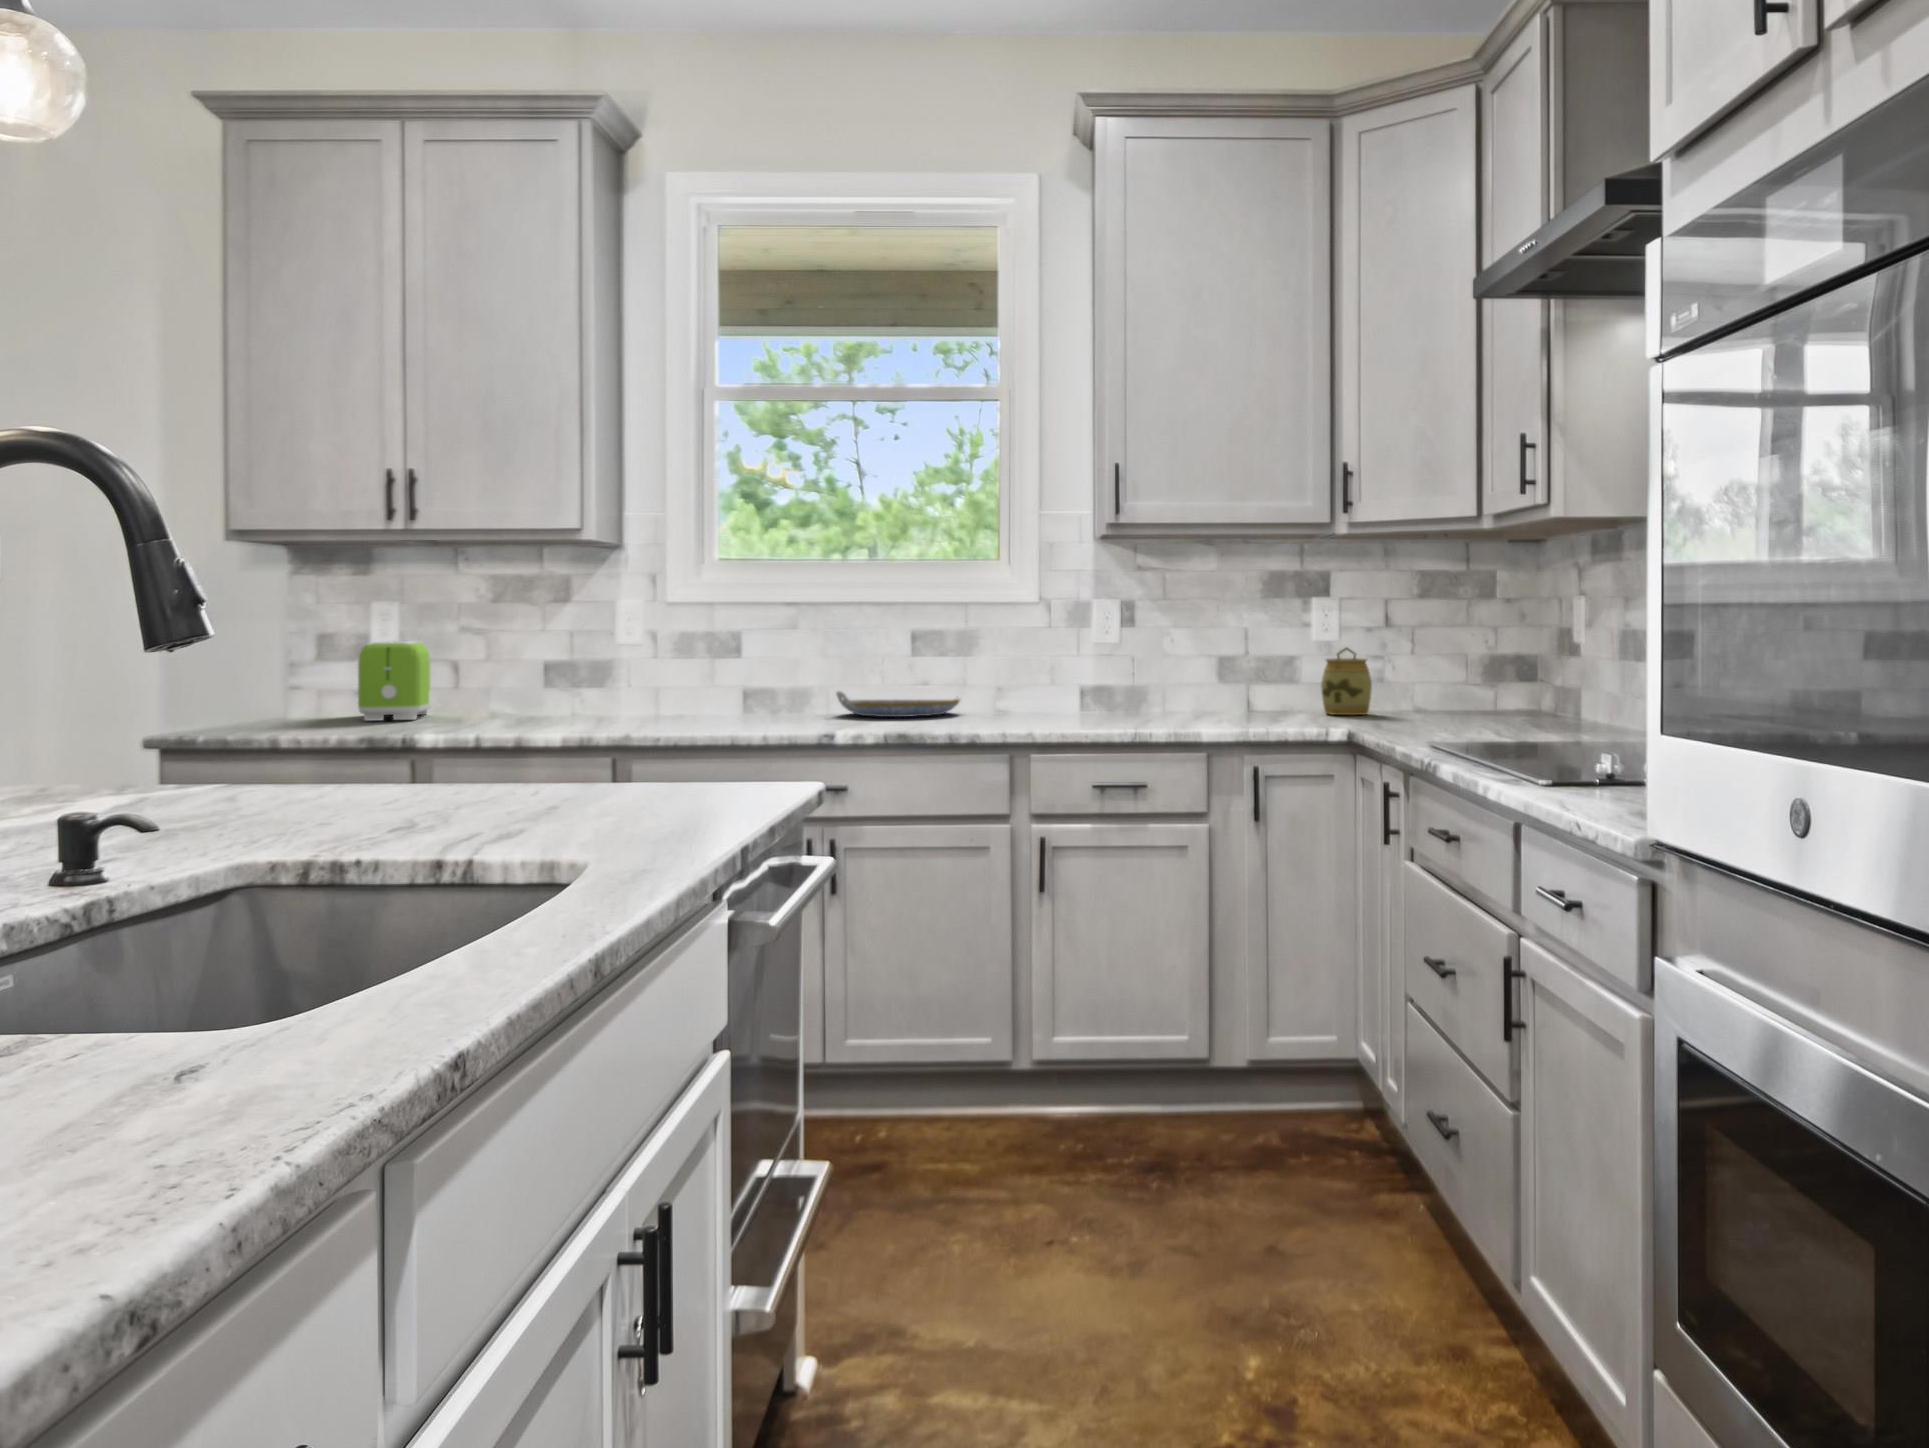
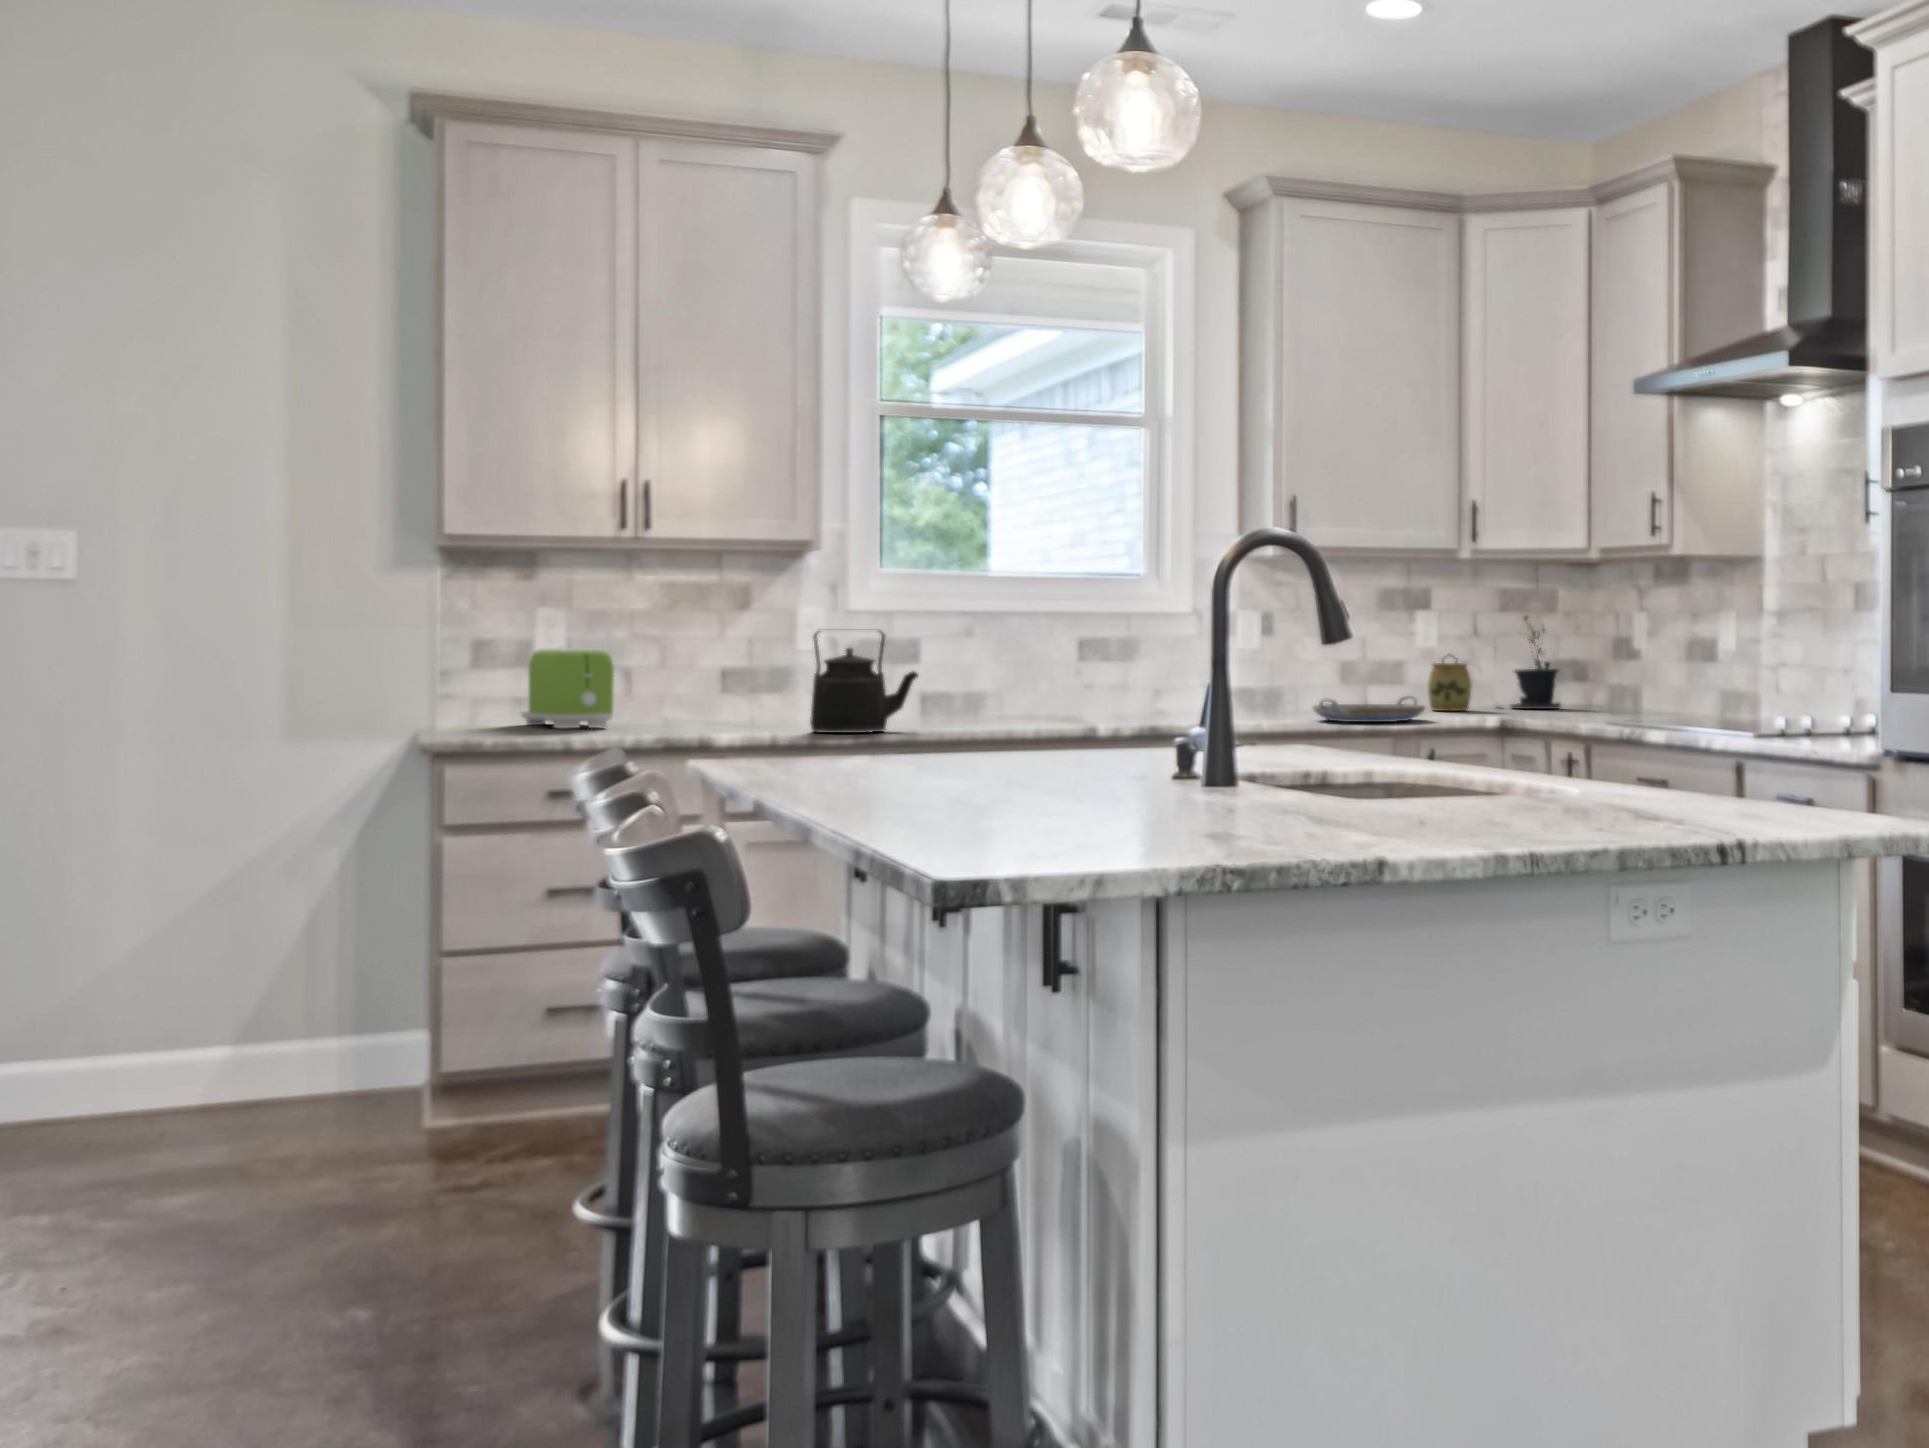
potted plant: none [1416,601,1498,714] -> present [1511,616,1561,709]
kettle: none [541,622,663,734] -> present [810,631,918,733]
serving tray: present [836,691,960,717] -> present [1313,696,1425,722]

